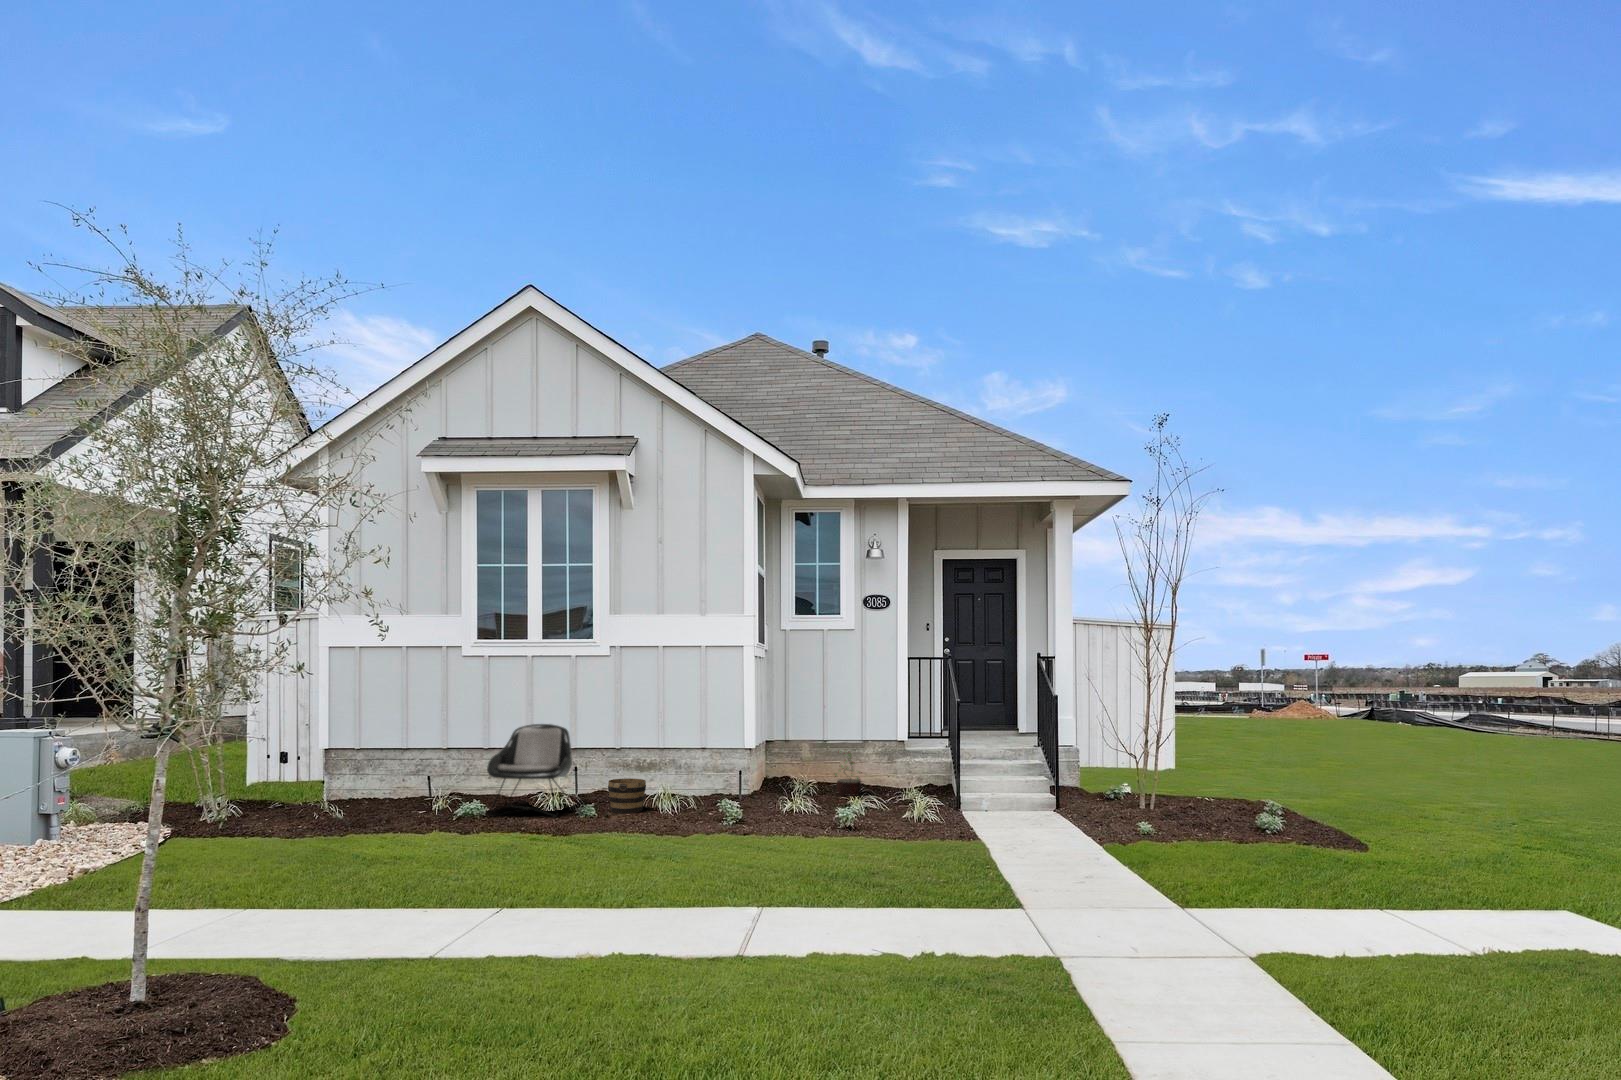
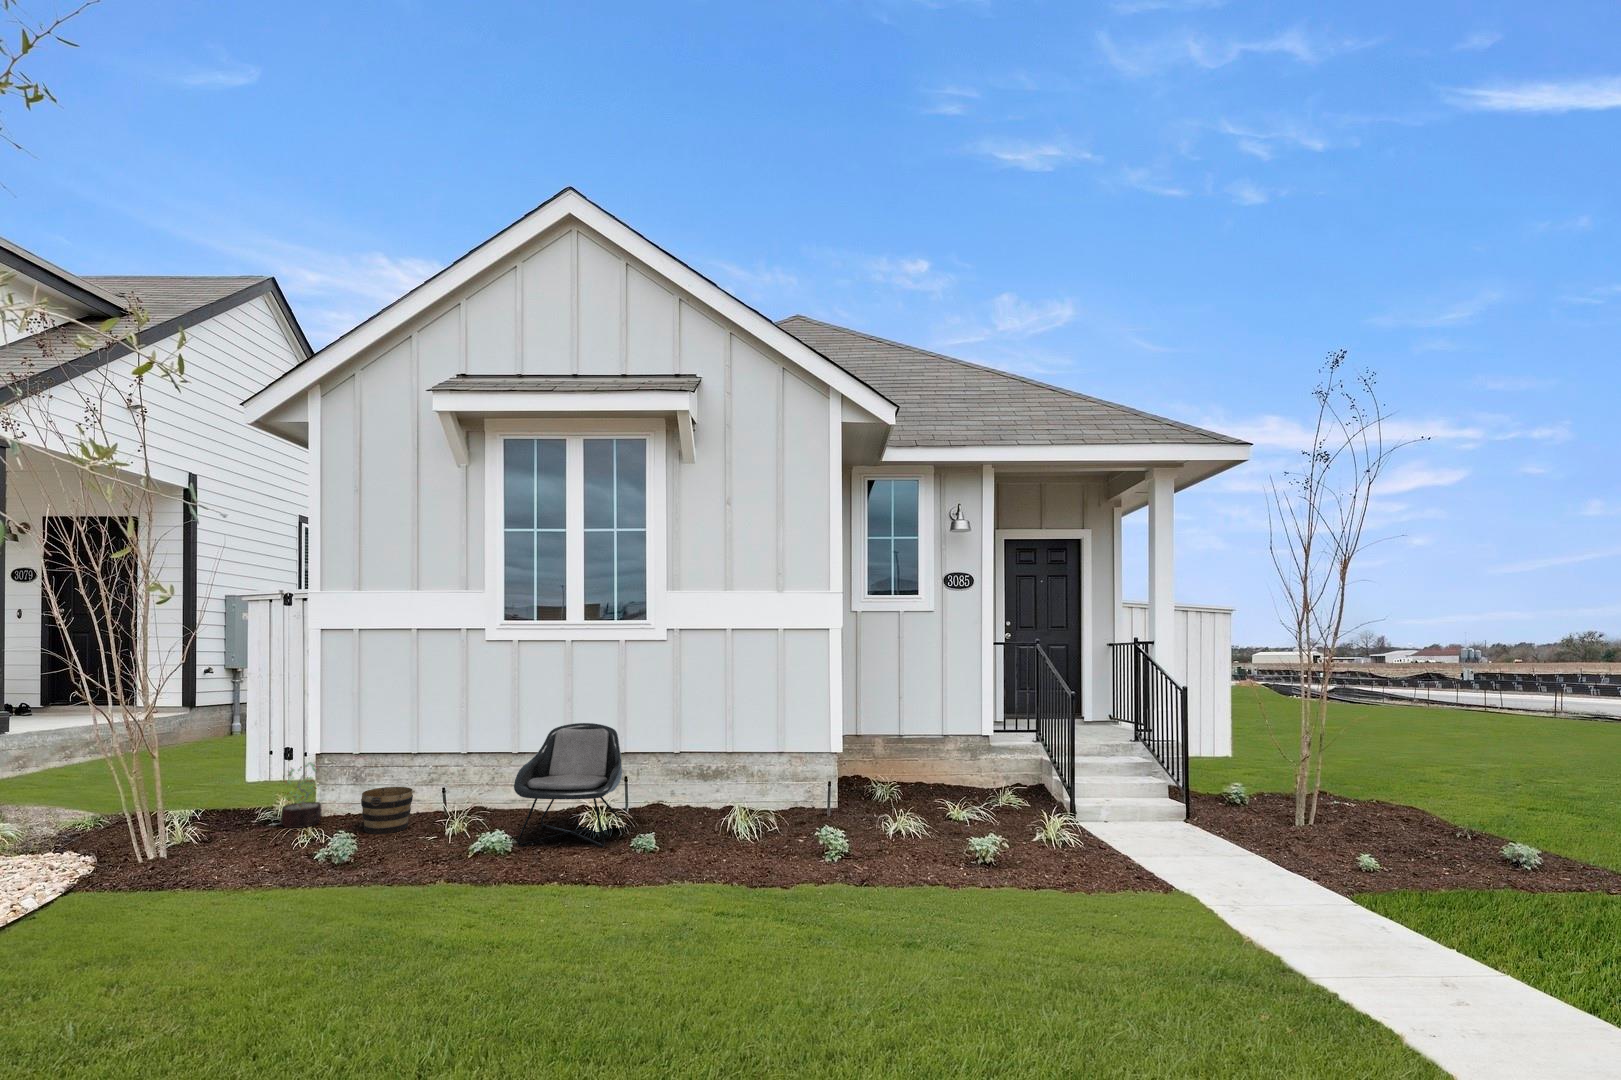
decorative plant: present [835,751,862,796] -> present [281,762,322,828]
bucket: present [608,778,646,813] -> present [361,787,413,834]

